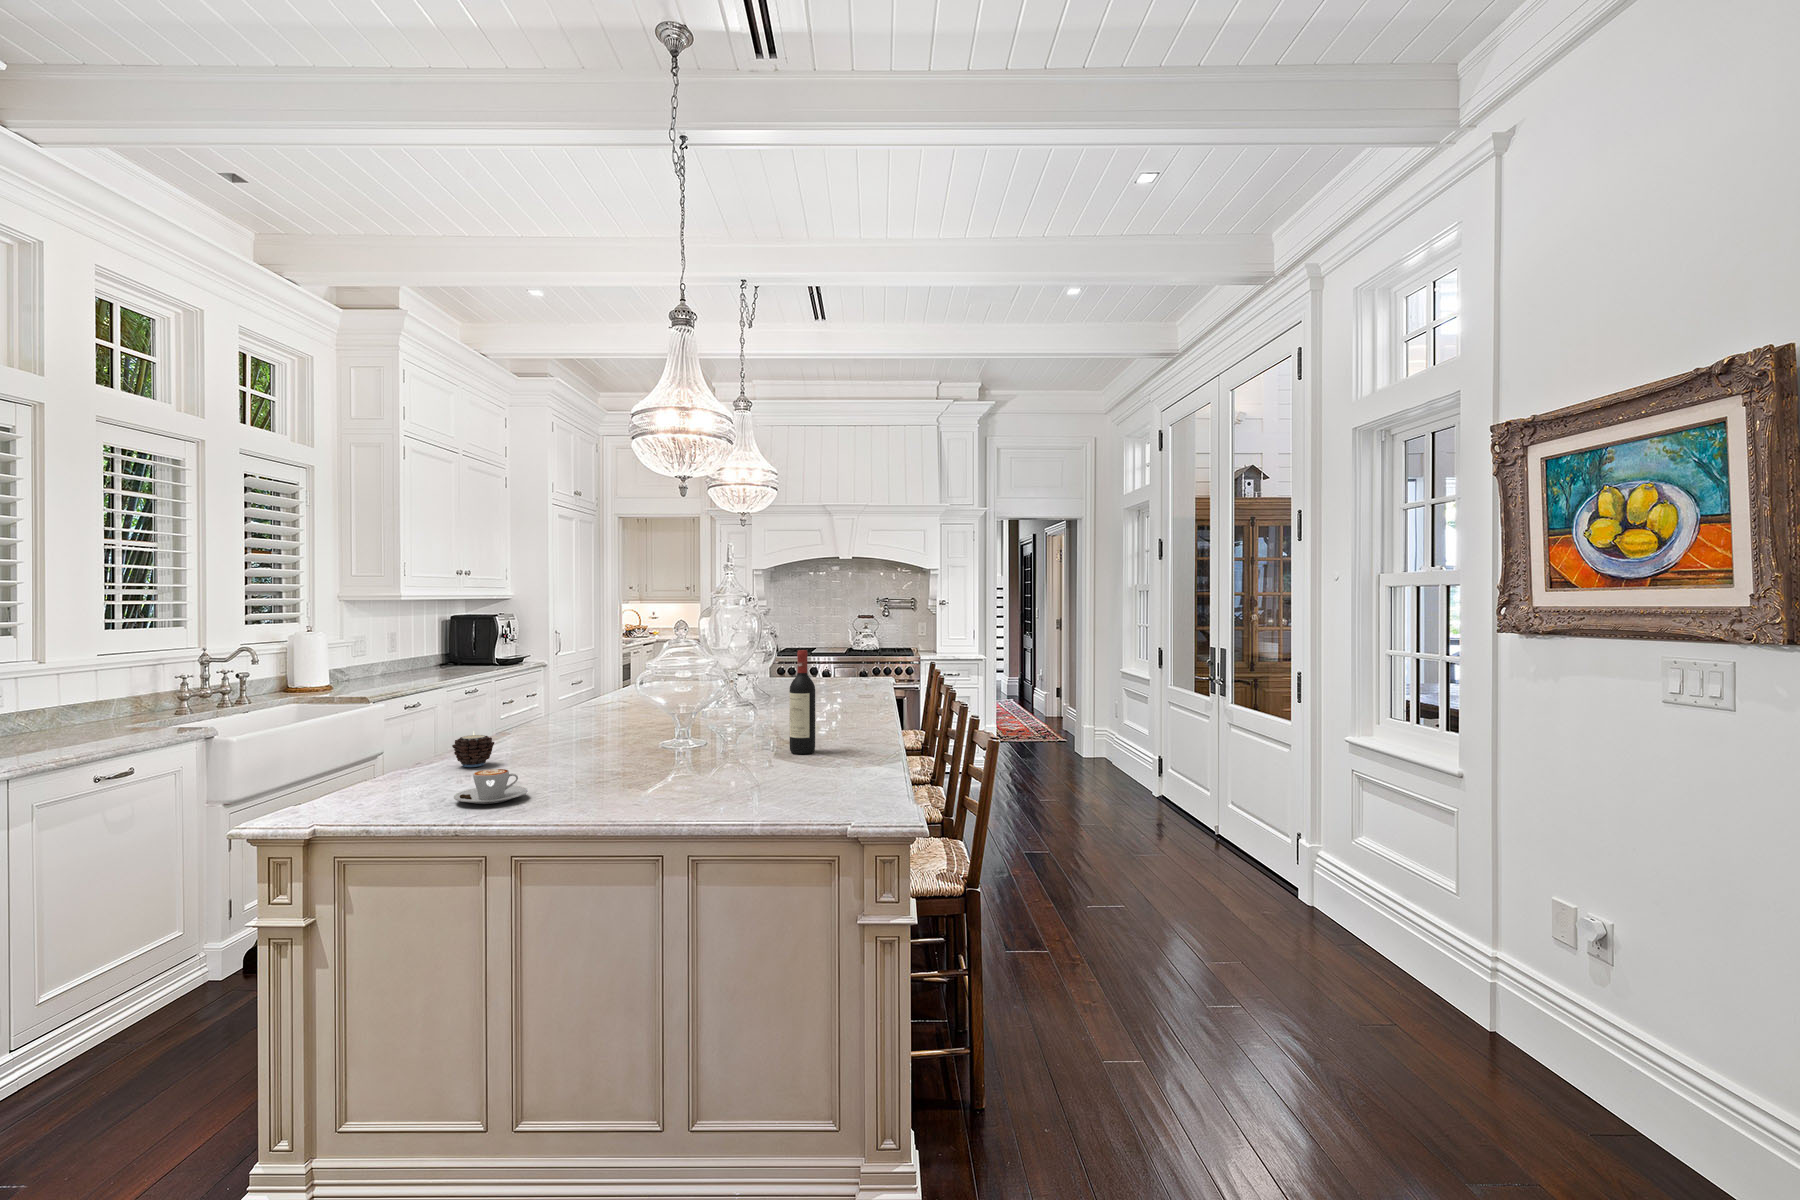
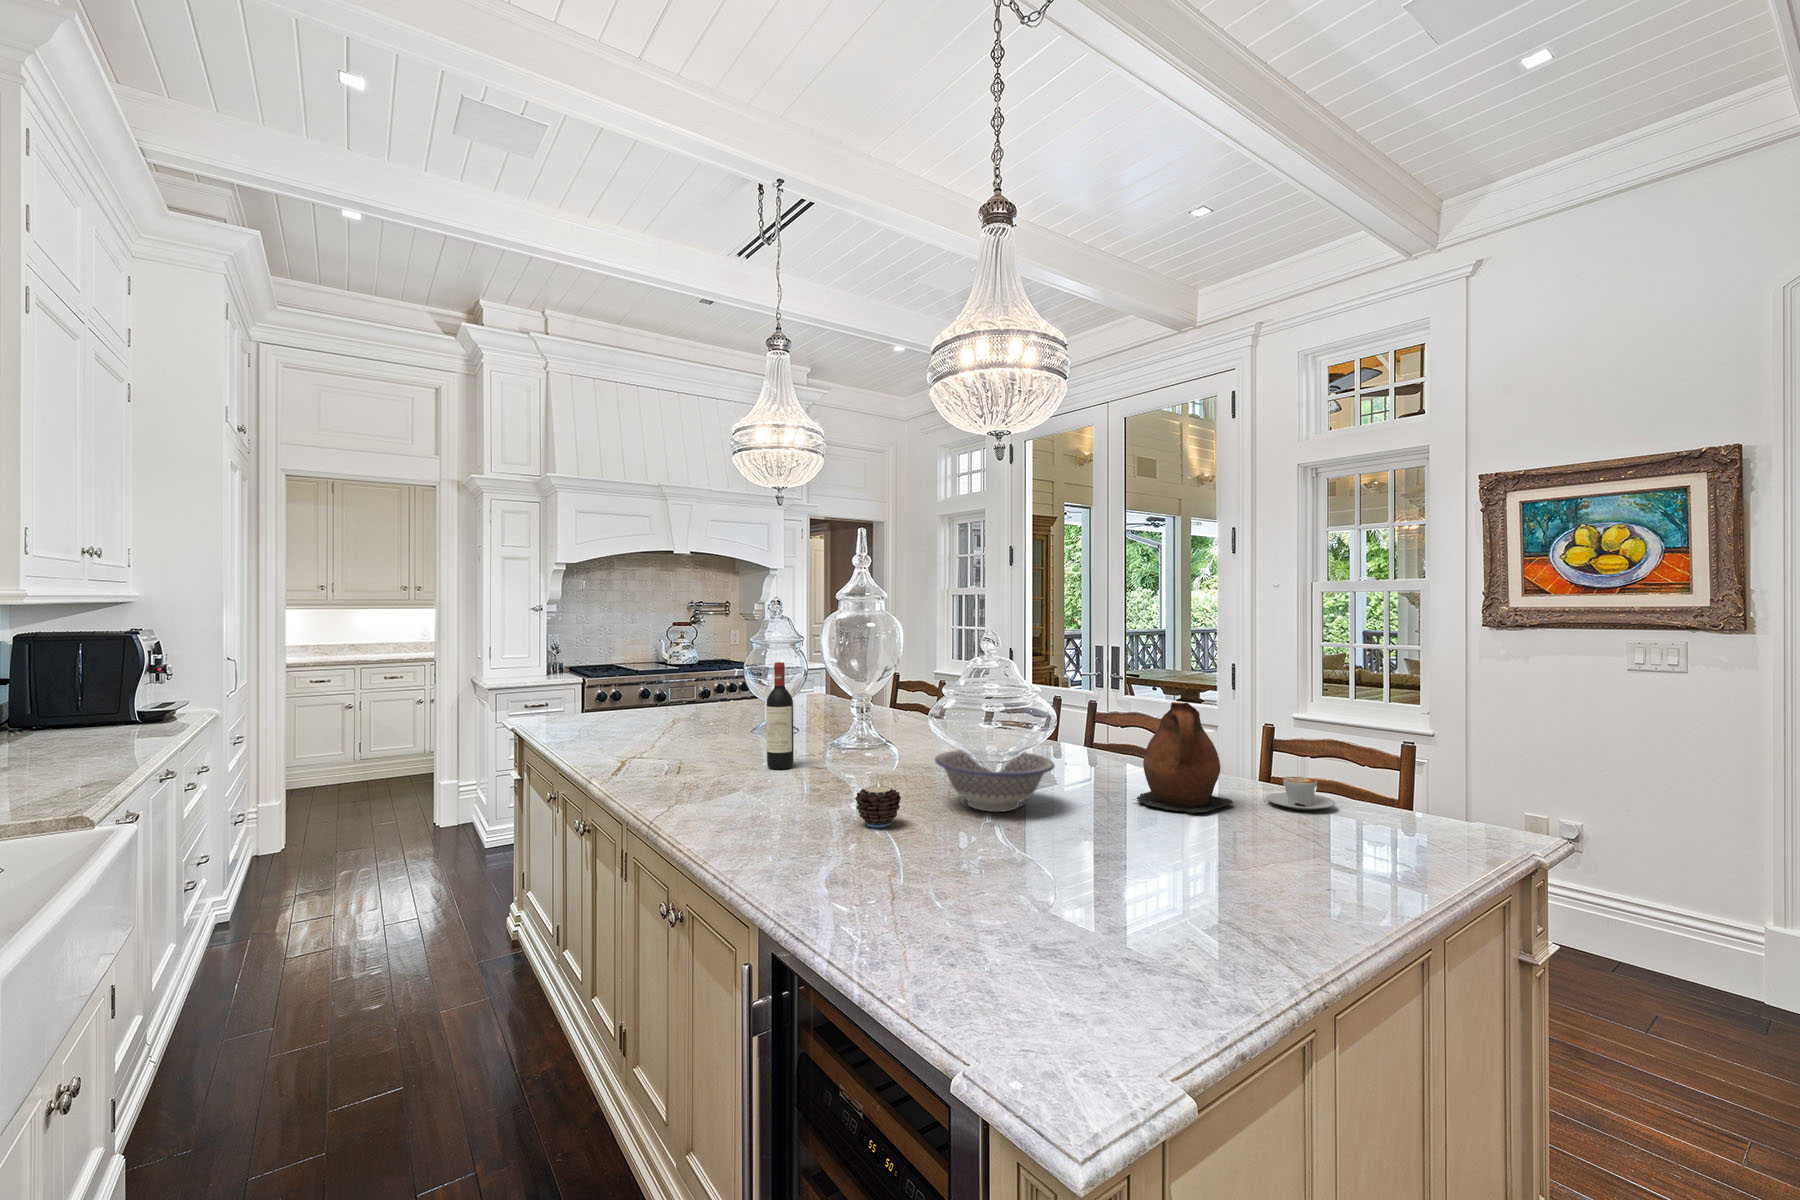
wine bottle: present [789,650,815,754] -> present [766,662,794,769]
ceramic pitcher: none [687,684,771,791] -> present [1137,702,1233,813]
bowl: none [537,717,647,770] -> present [935,750,1055,812]
coffee cup: present [454,769,528,804] -> present [1266,777,1335,810]

